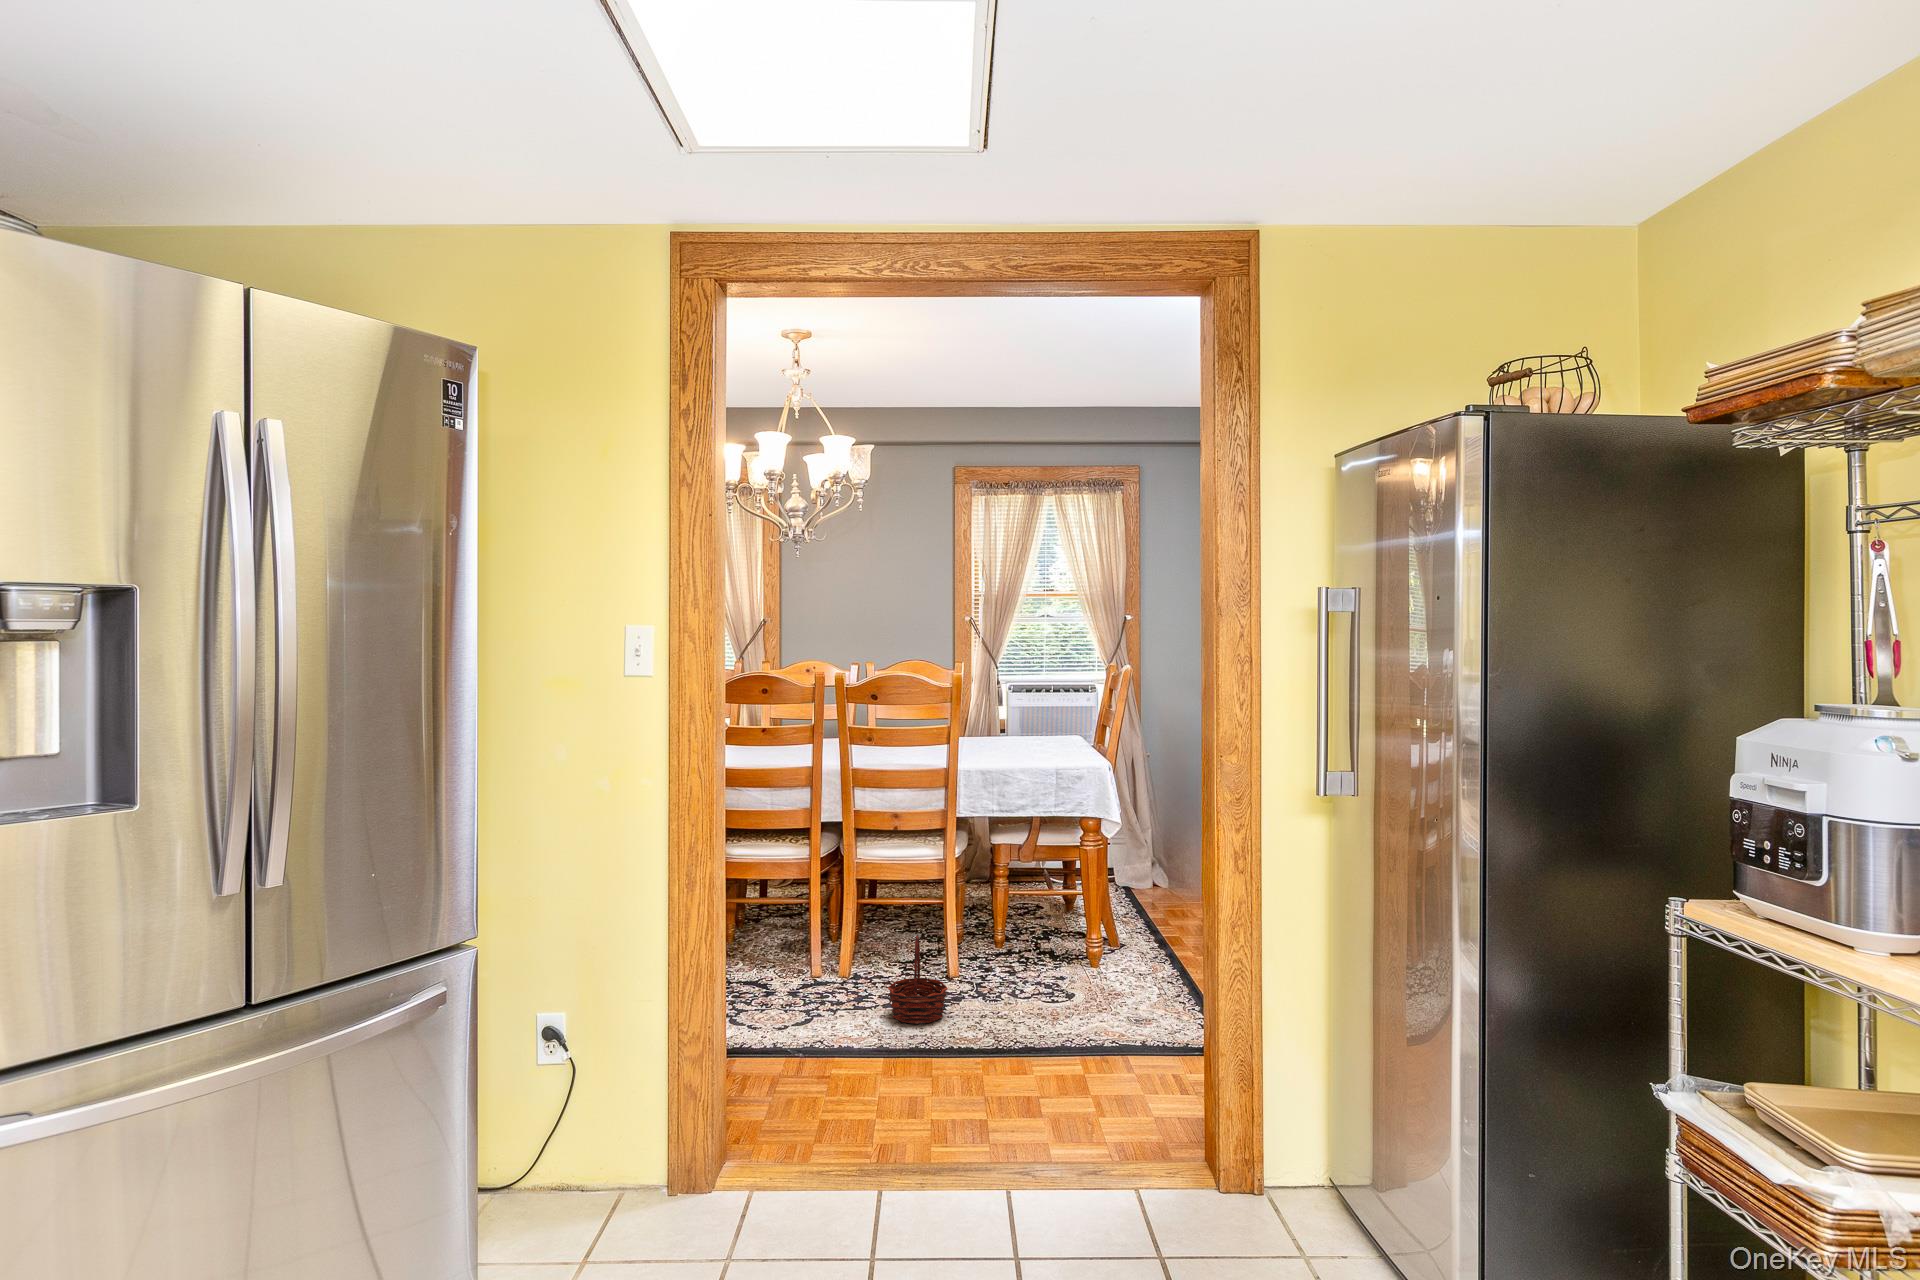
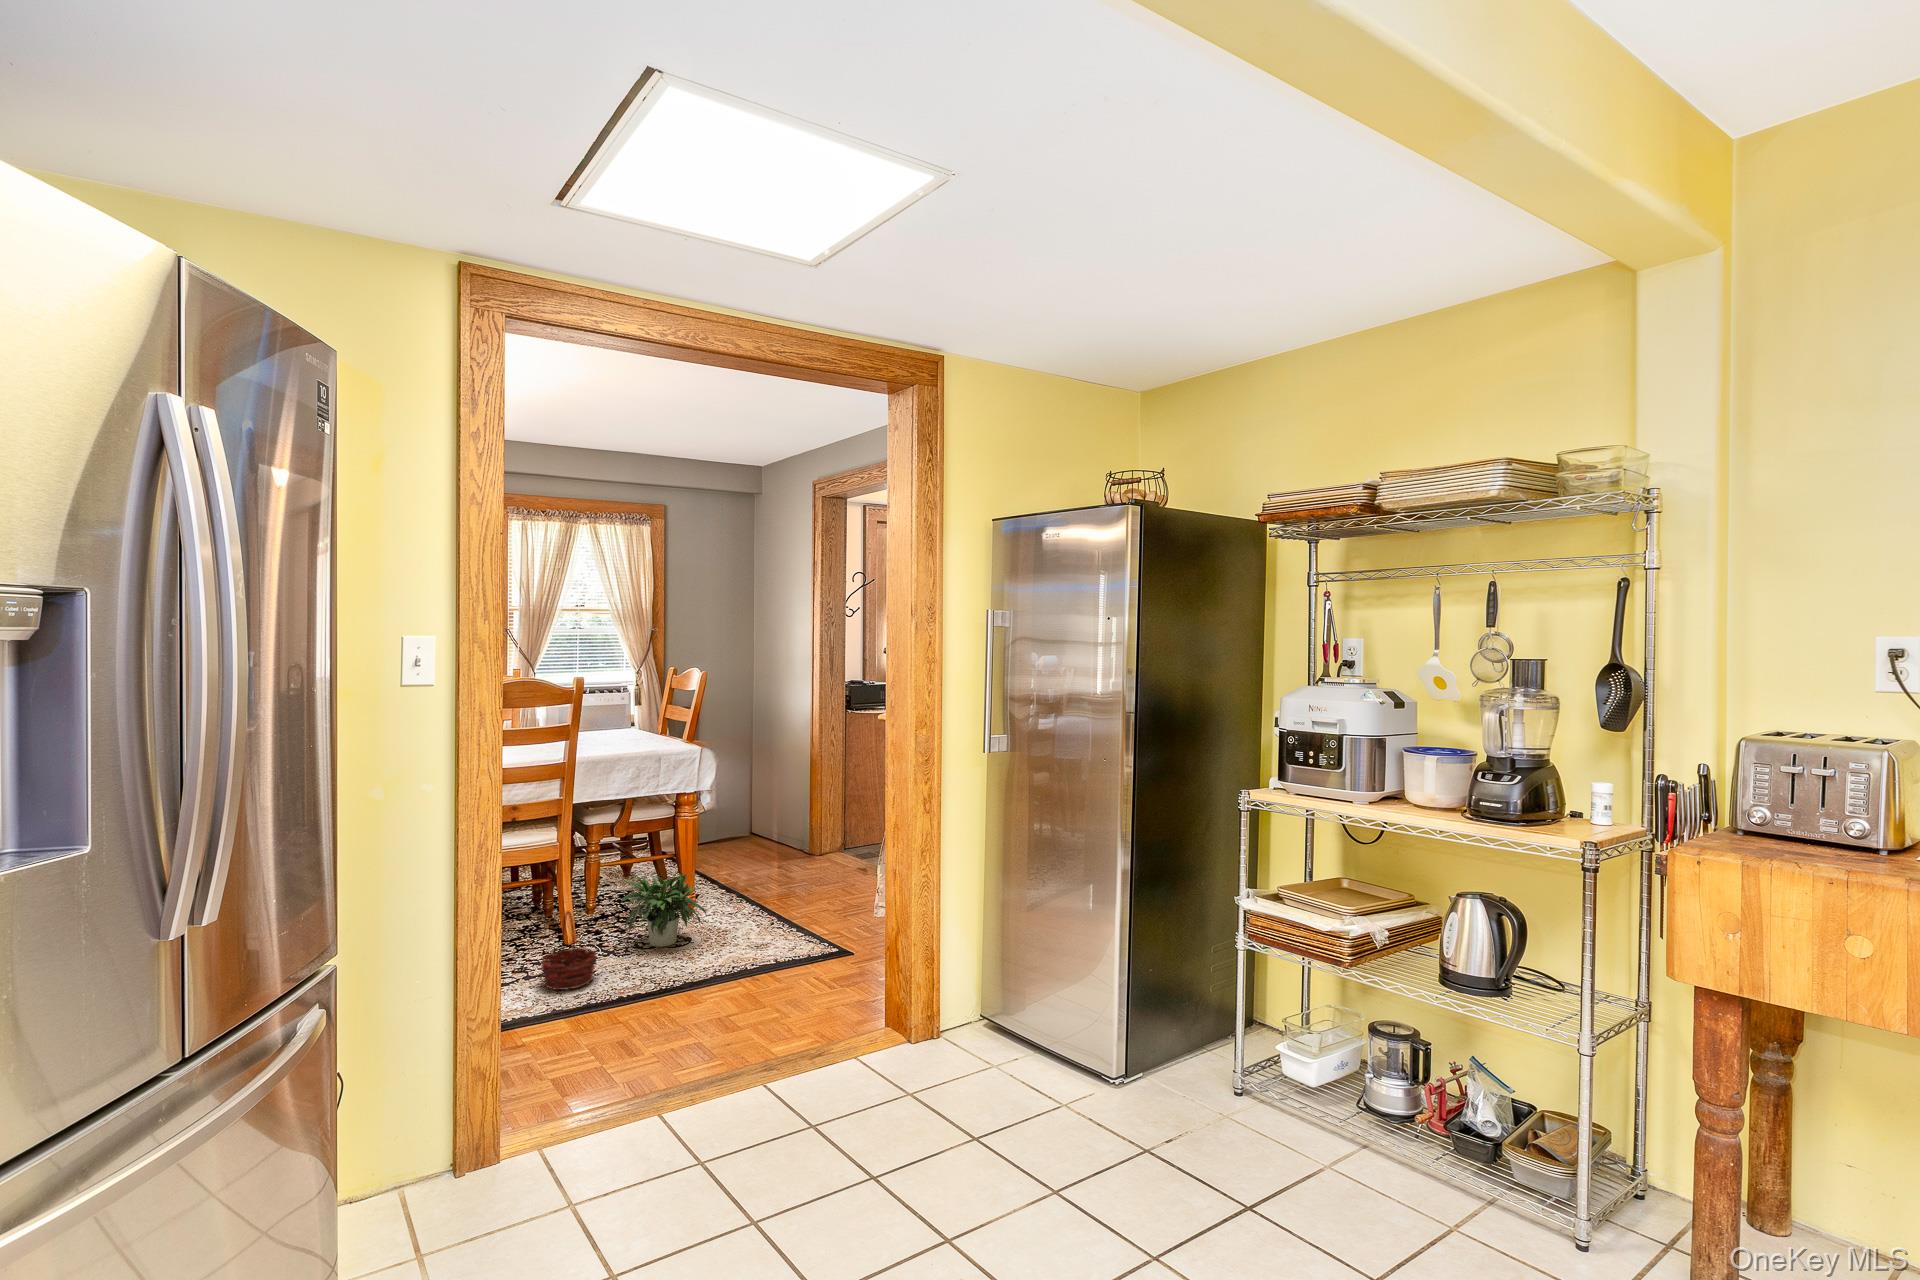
potted plant: none [972,905,1090,997] -> present [594,873,707,947]

